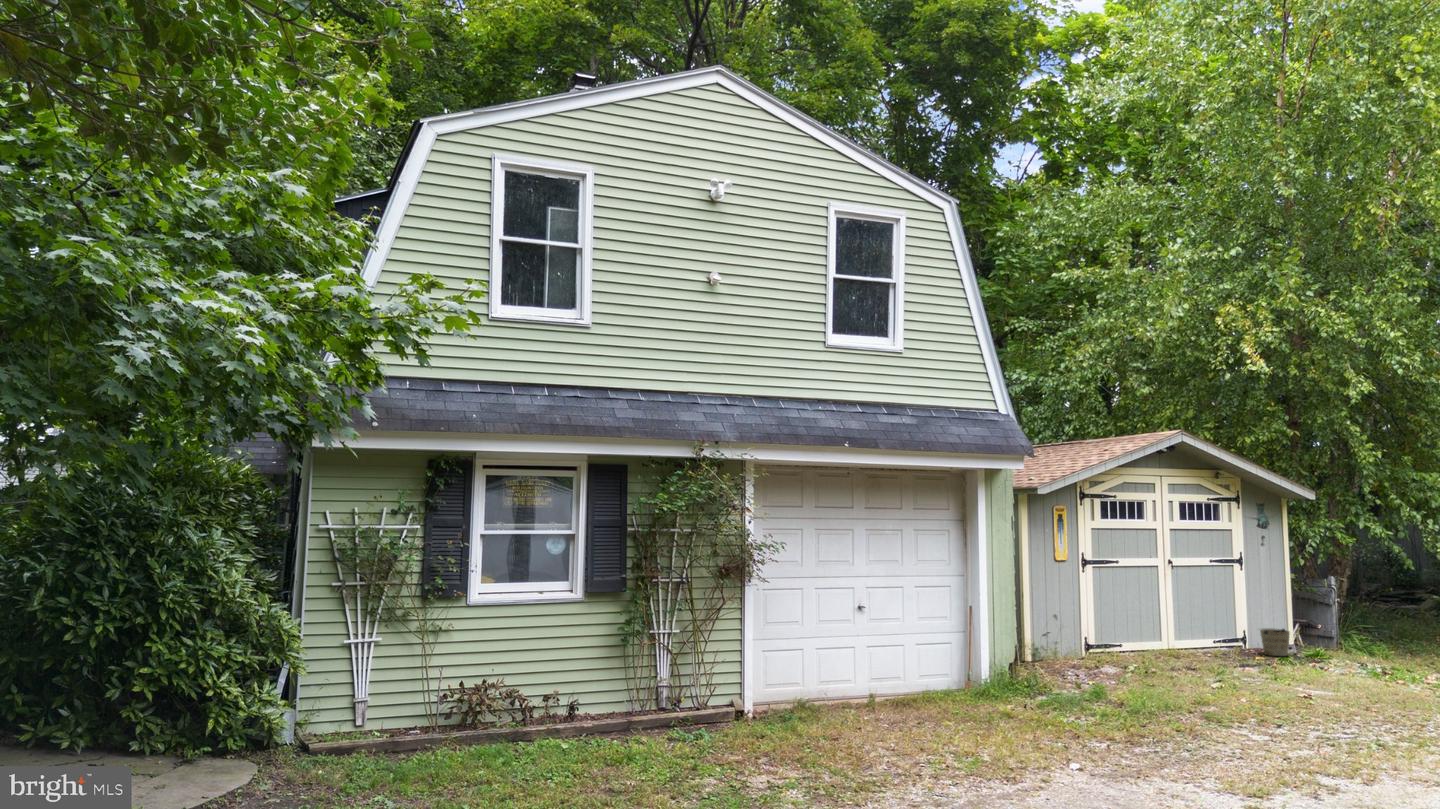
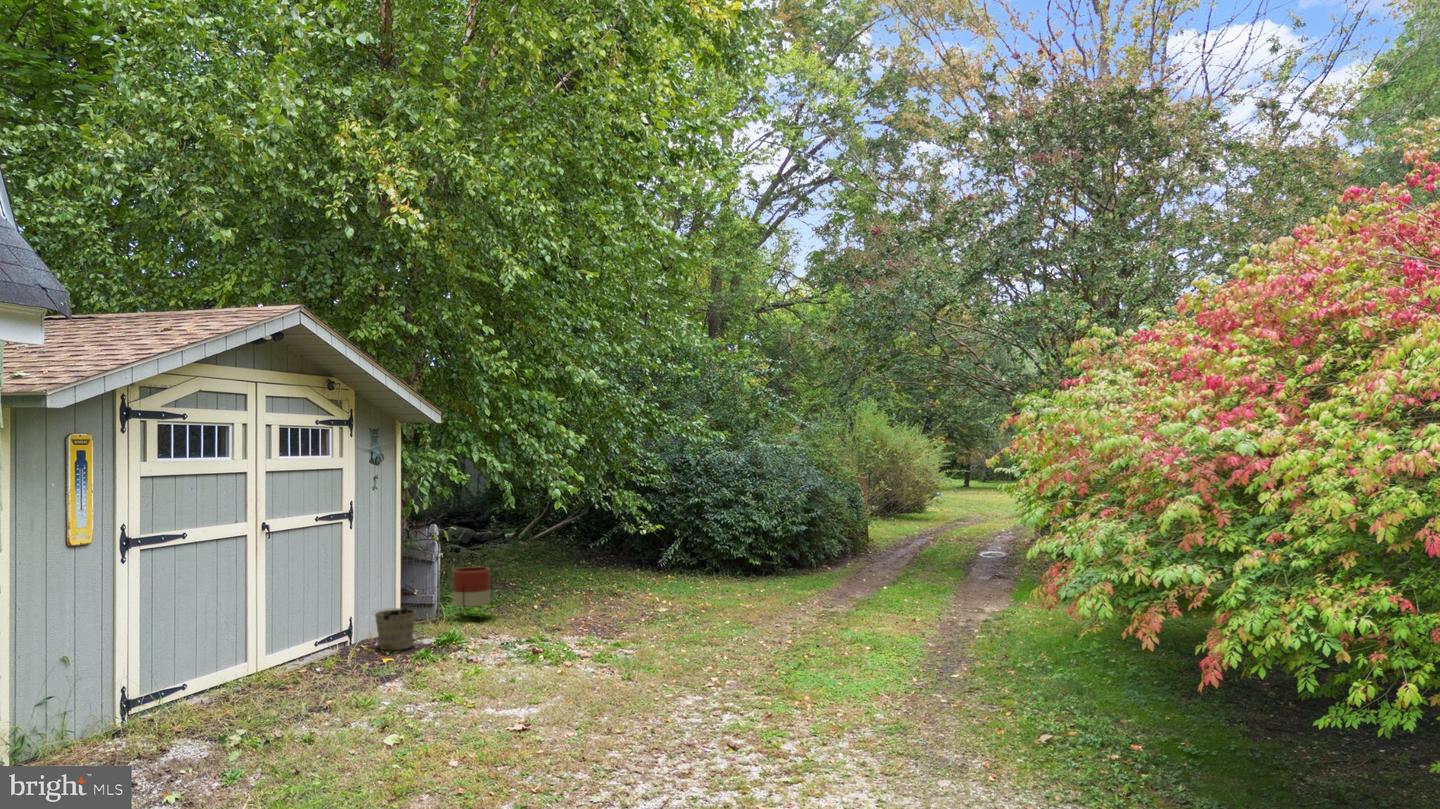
planter: none [1338,611,1374,652] -> present [453,567,492,608]

